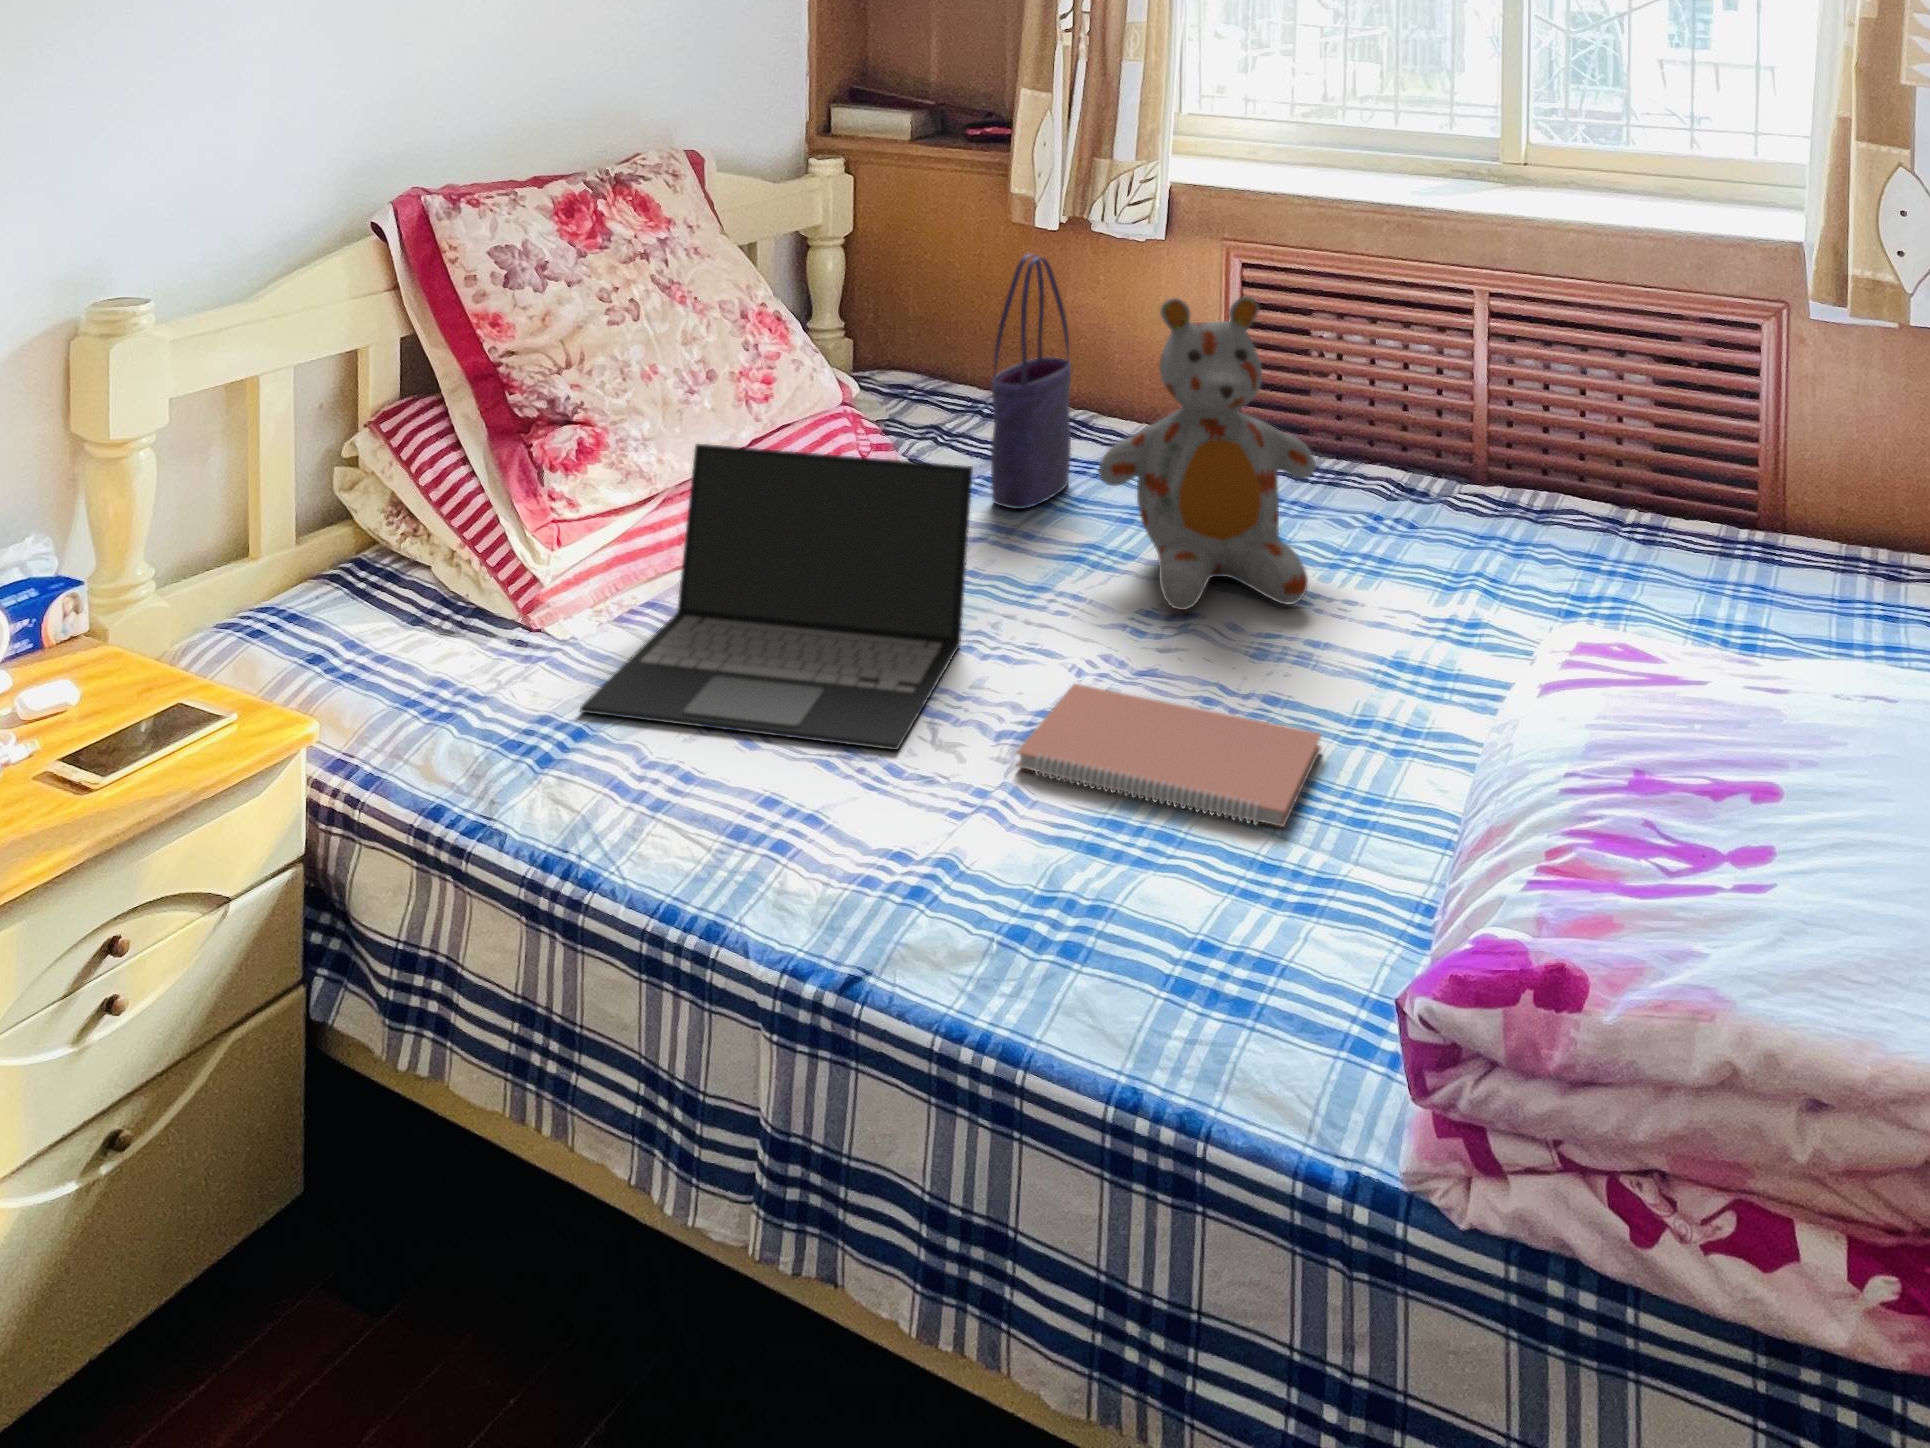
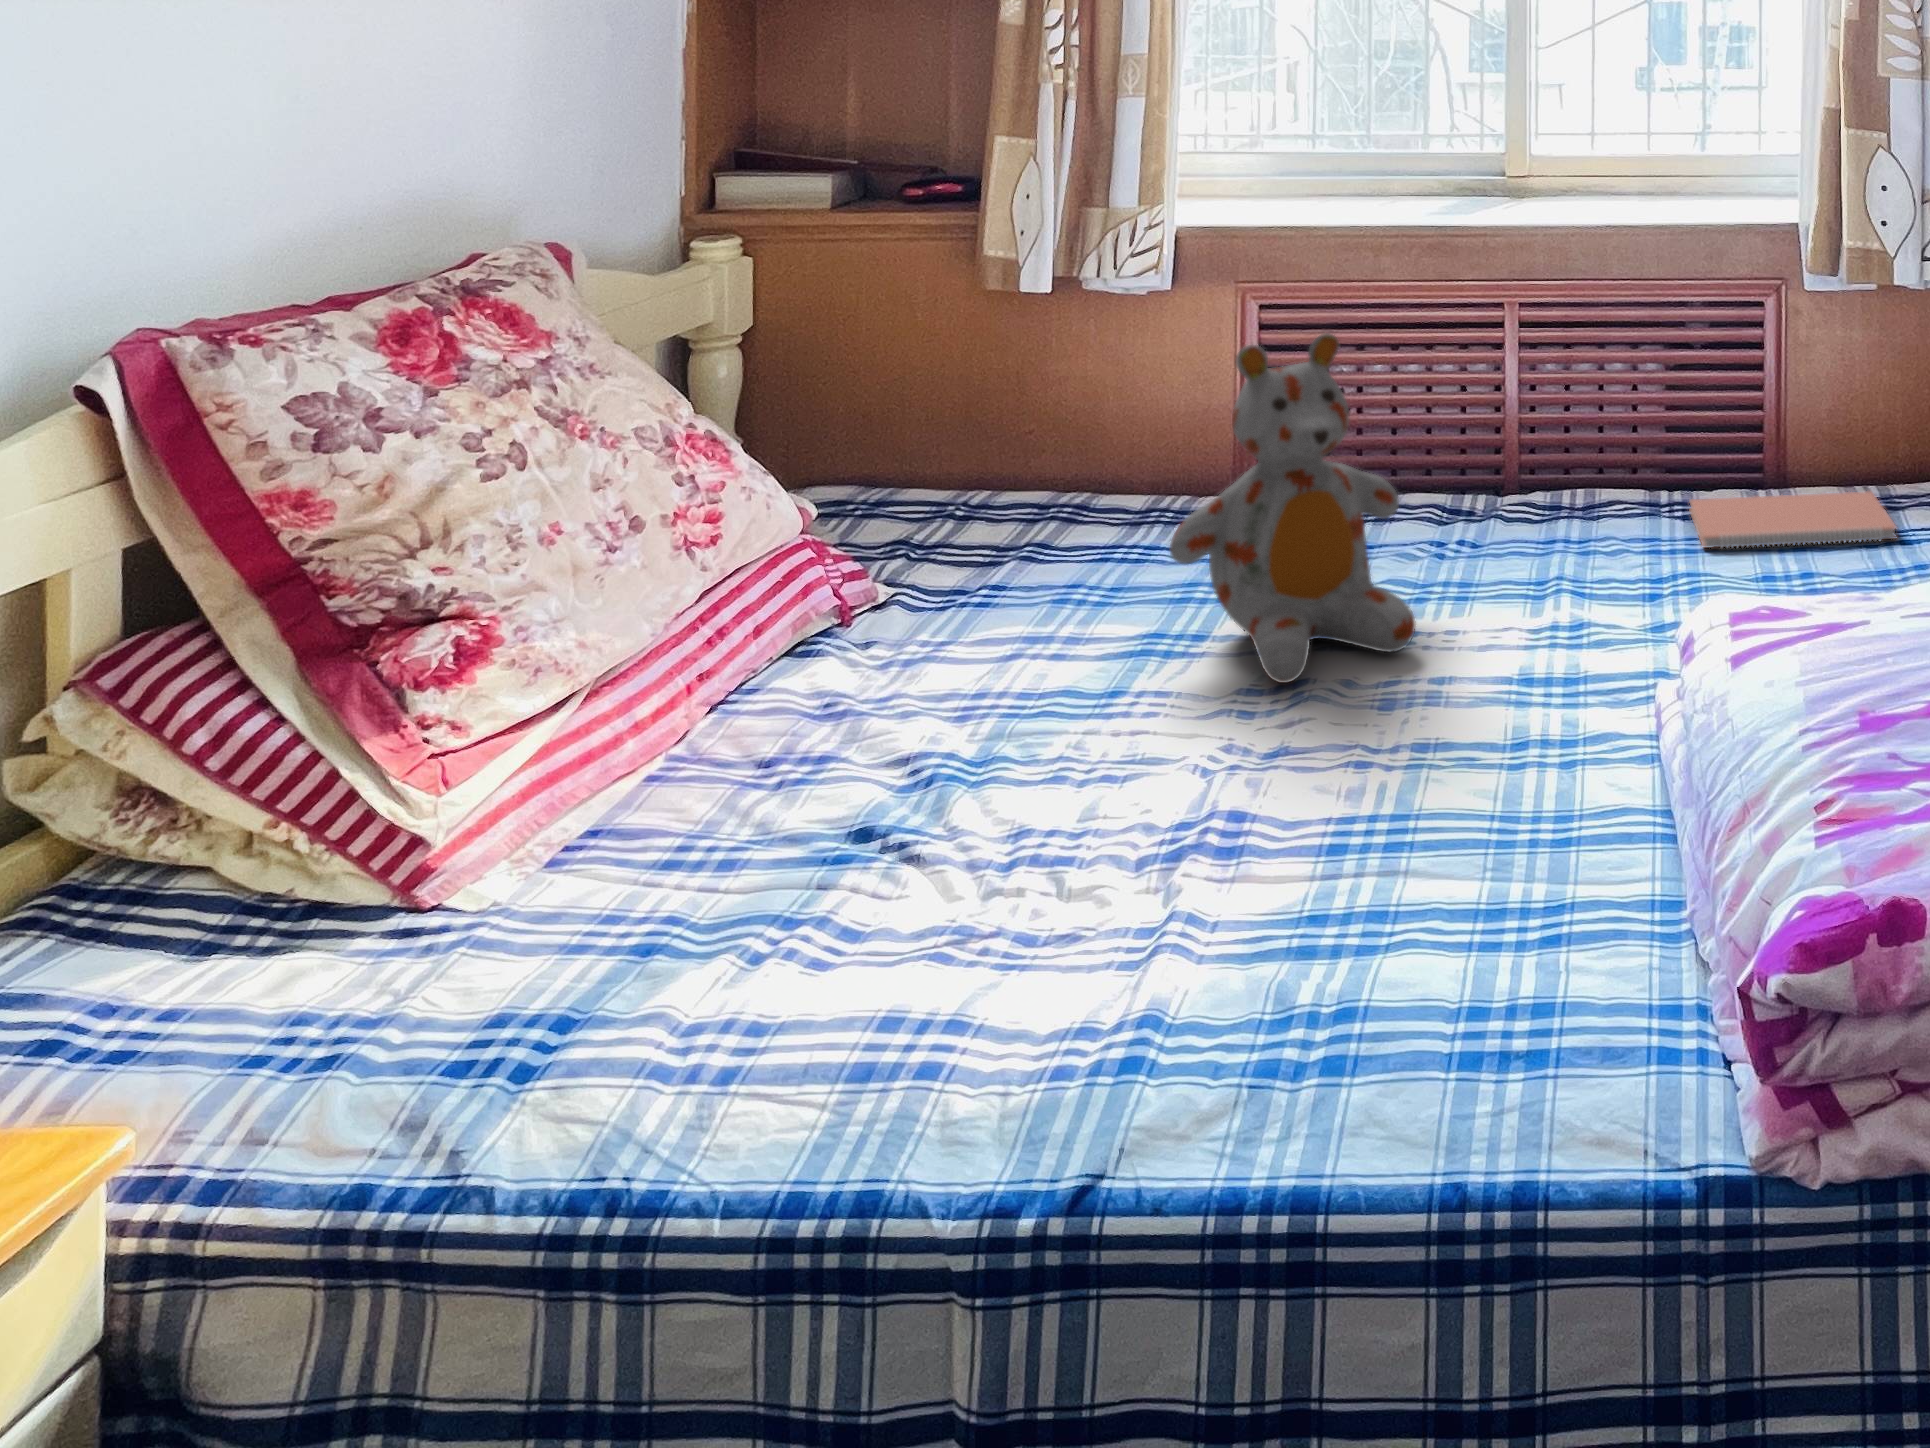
tote bag: present [991,254,1071,509] -> none [1008,320,1095,618]
laptop: present [580,444,973,750] -> none [551,568,1051,994]
notebook: present [1017,684,1321,827] -> present [1690,491,1897,548]

